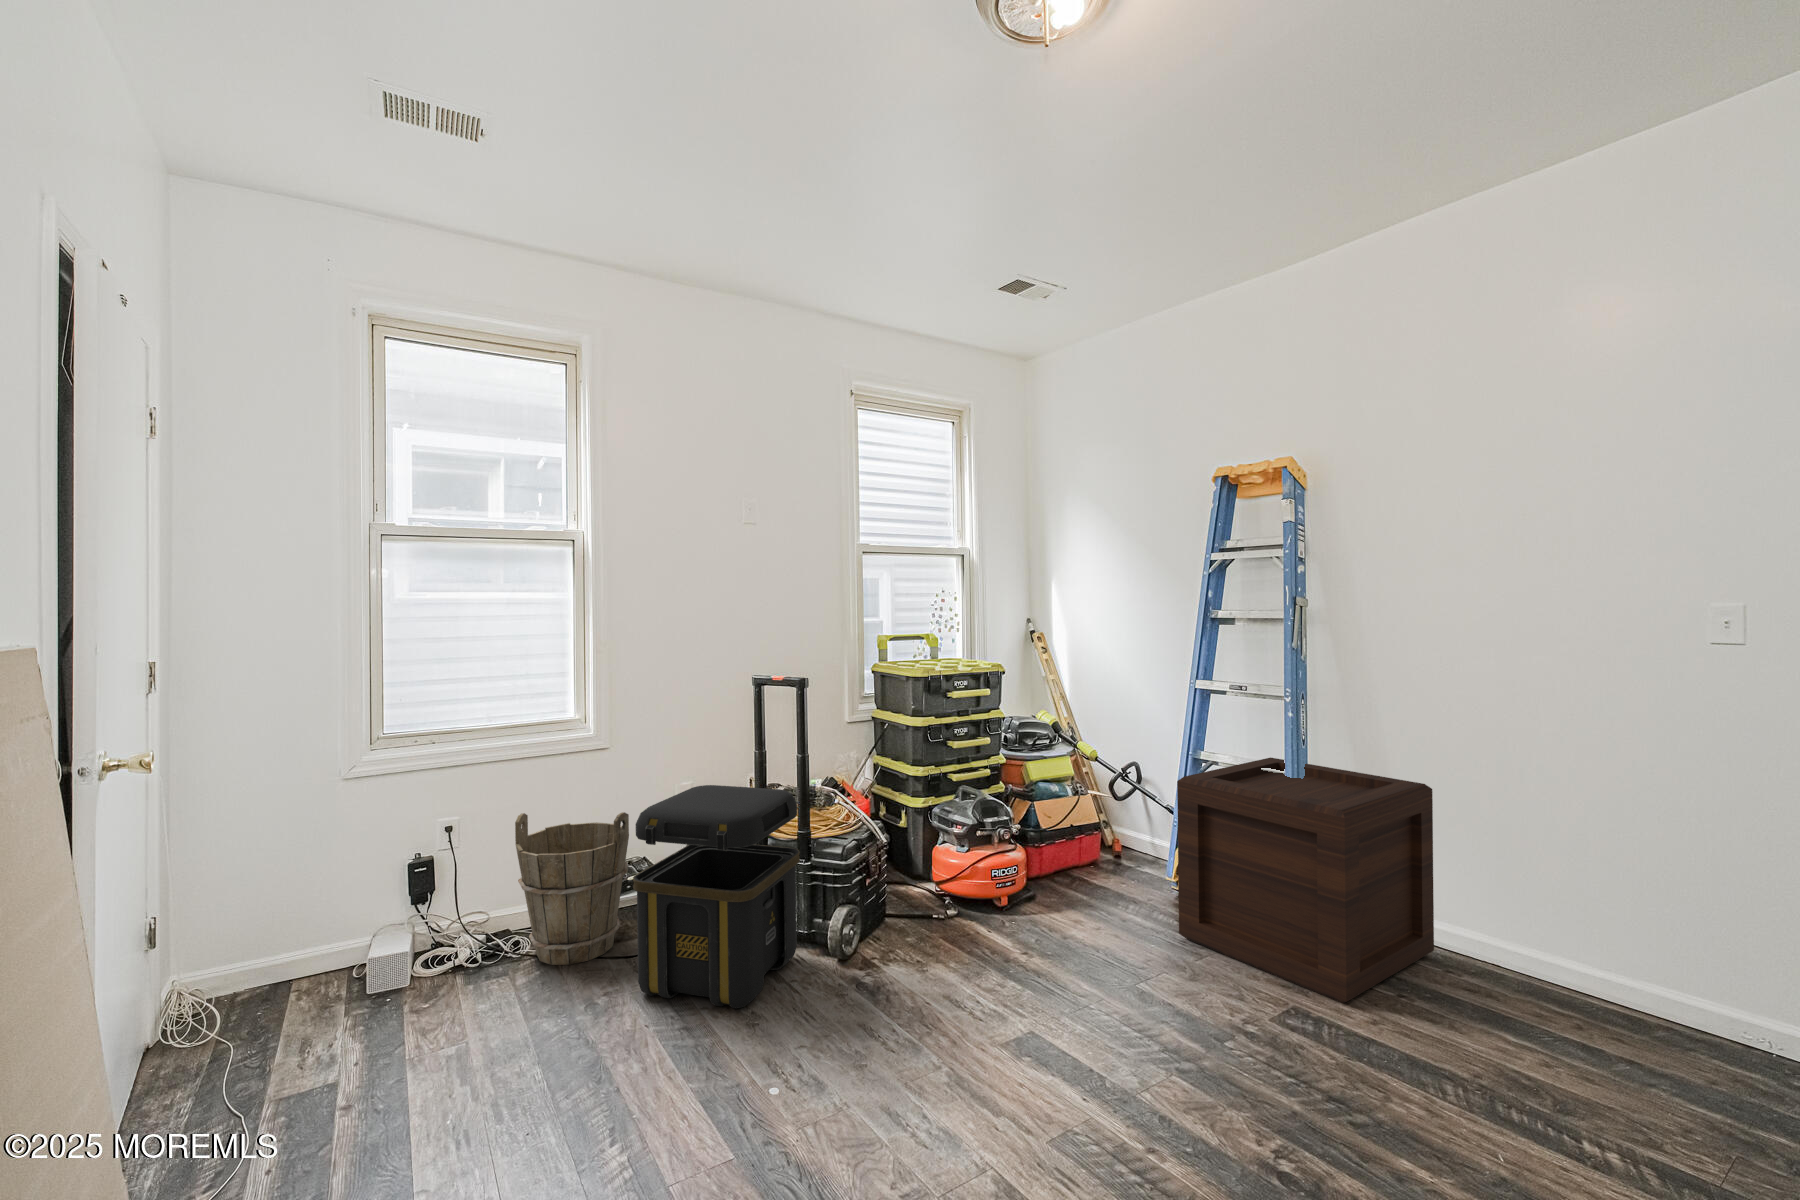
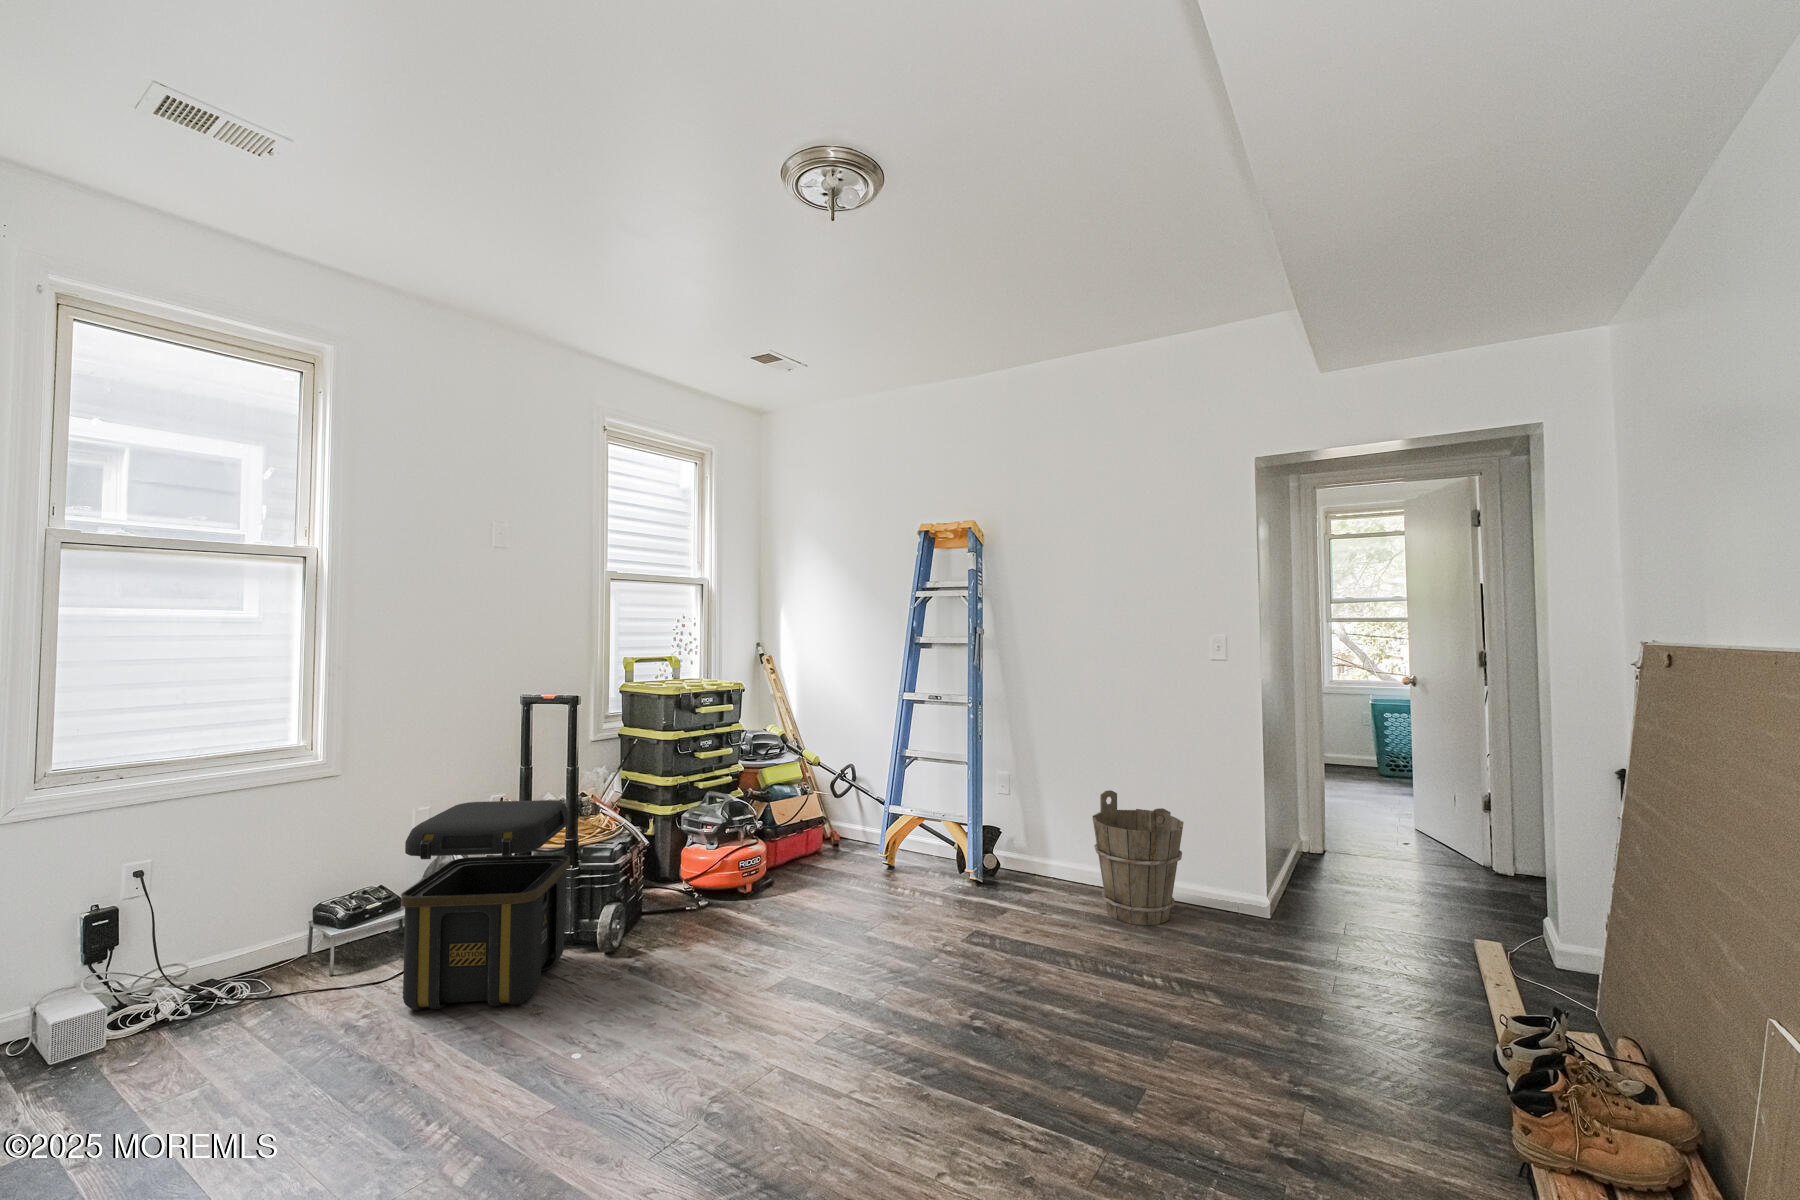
wooden crate: present [1177,758,1434,1003] -> none [892,751,1062,924]
bucket: present [515,812,629,965] -> present [1093,790,1184,925]

